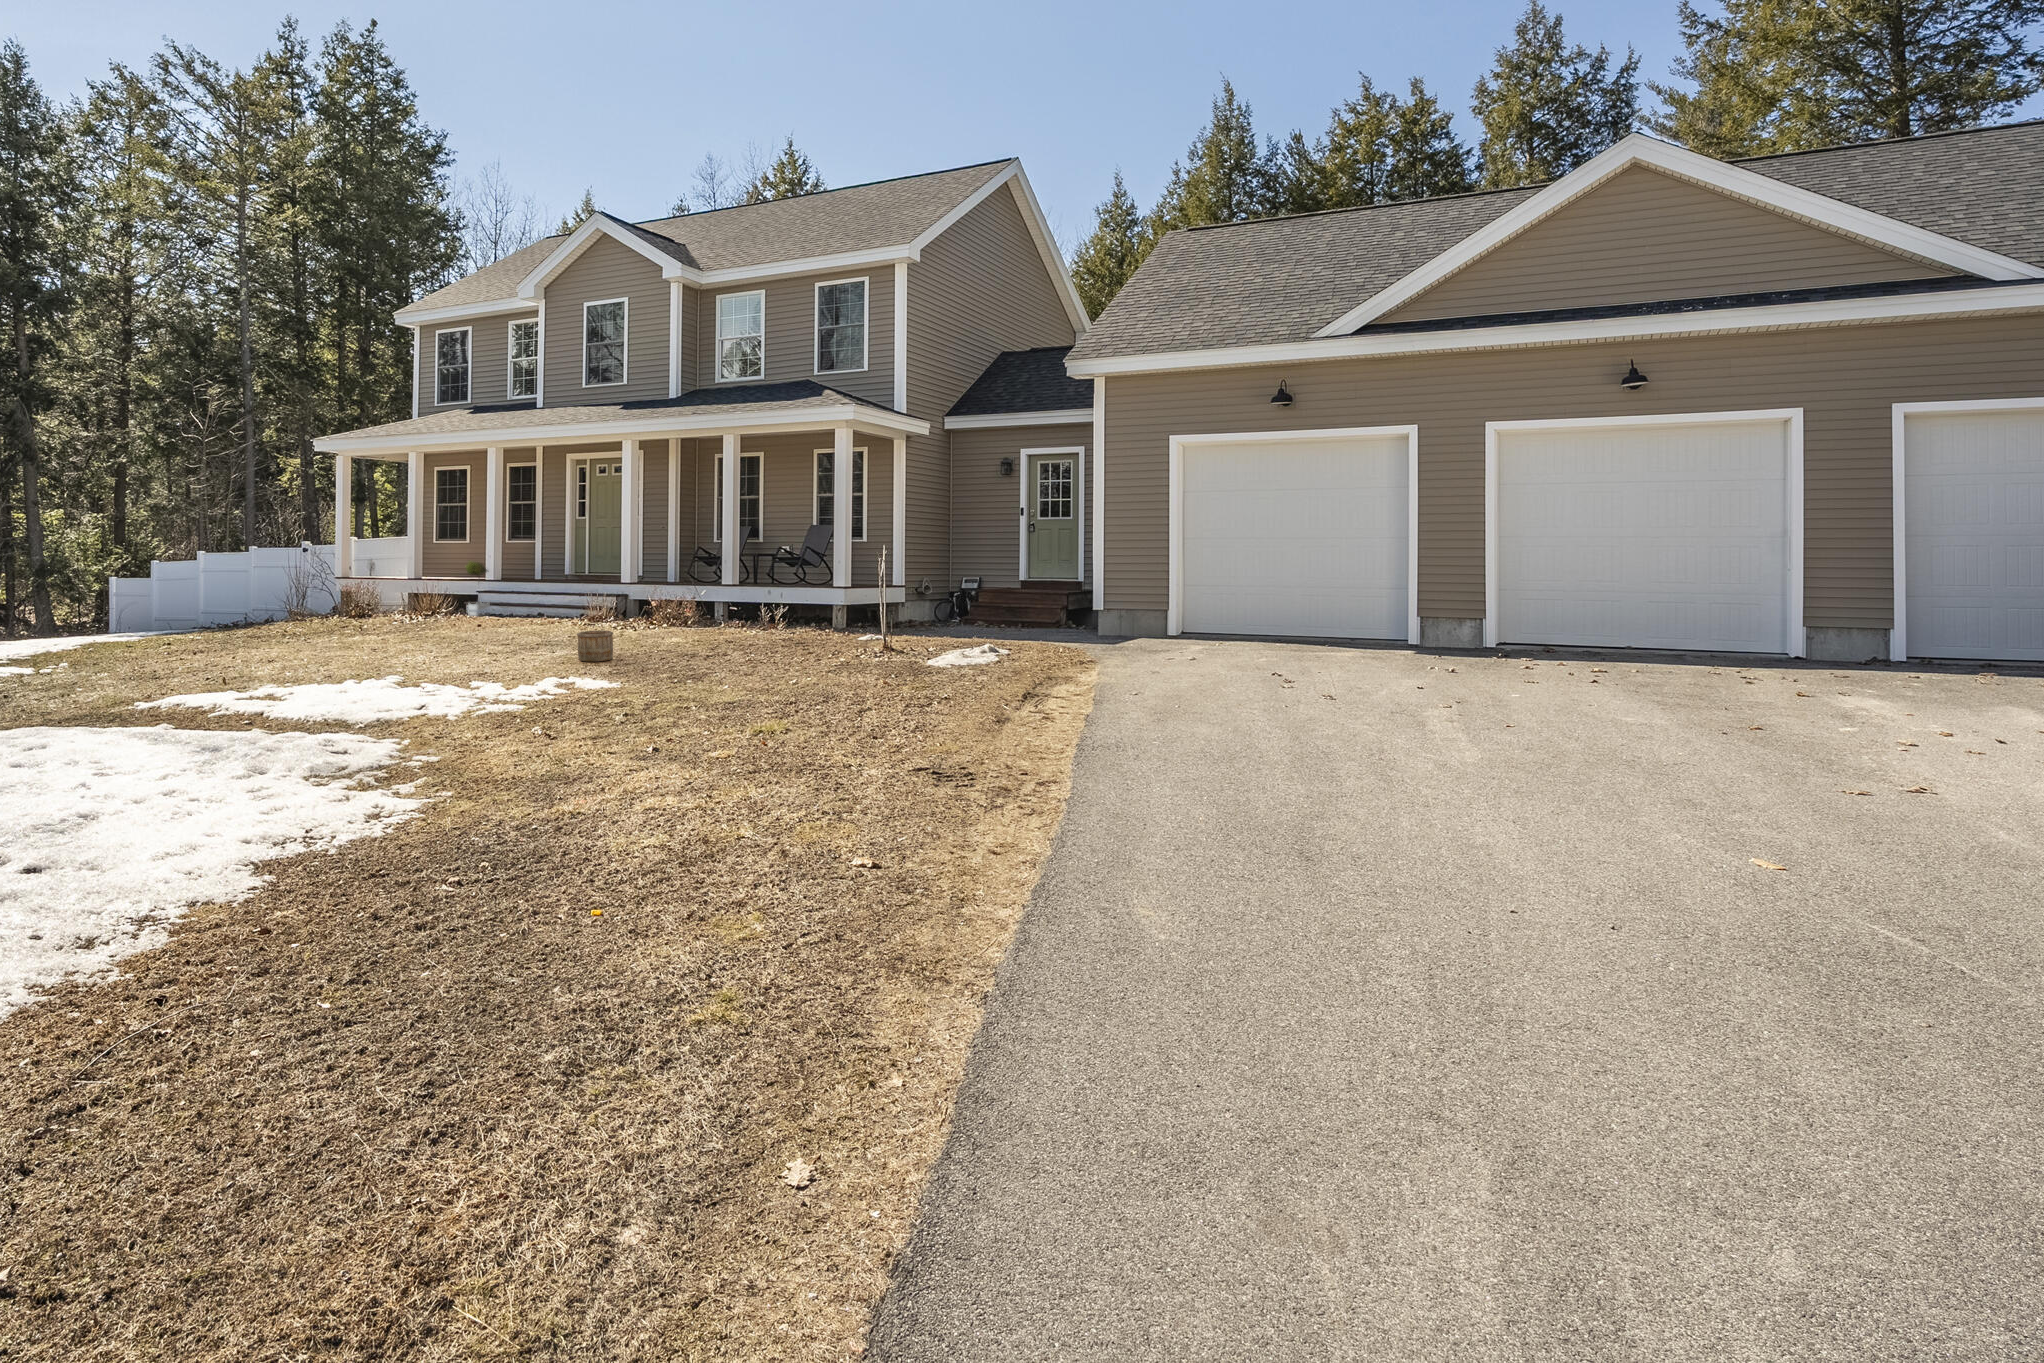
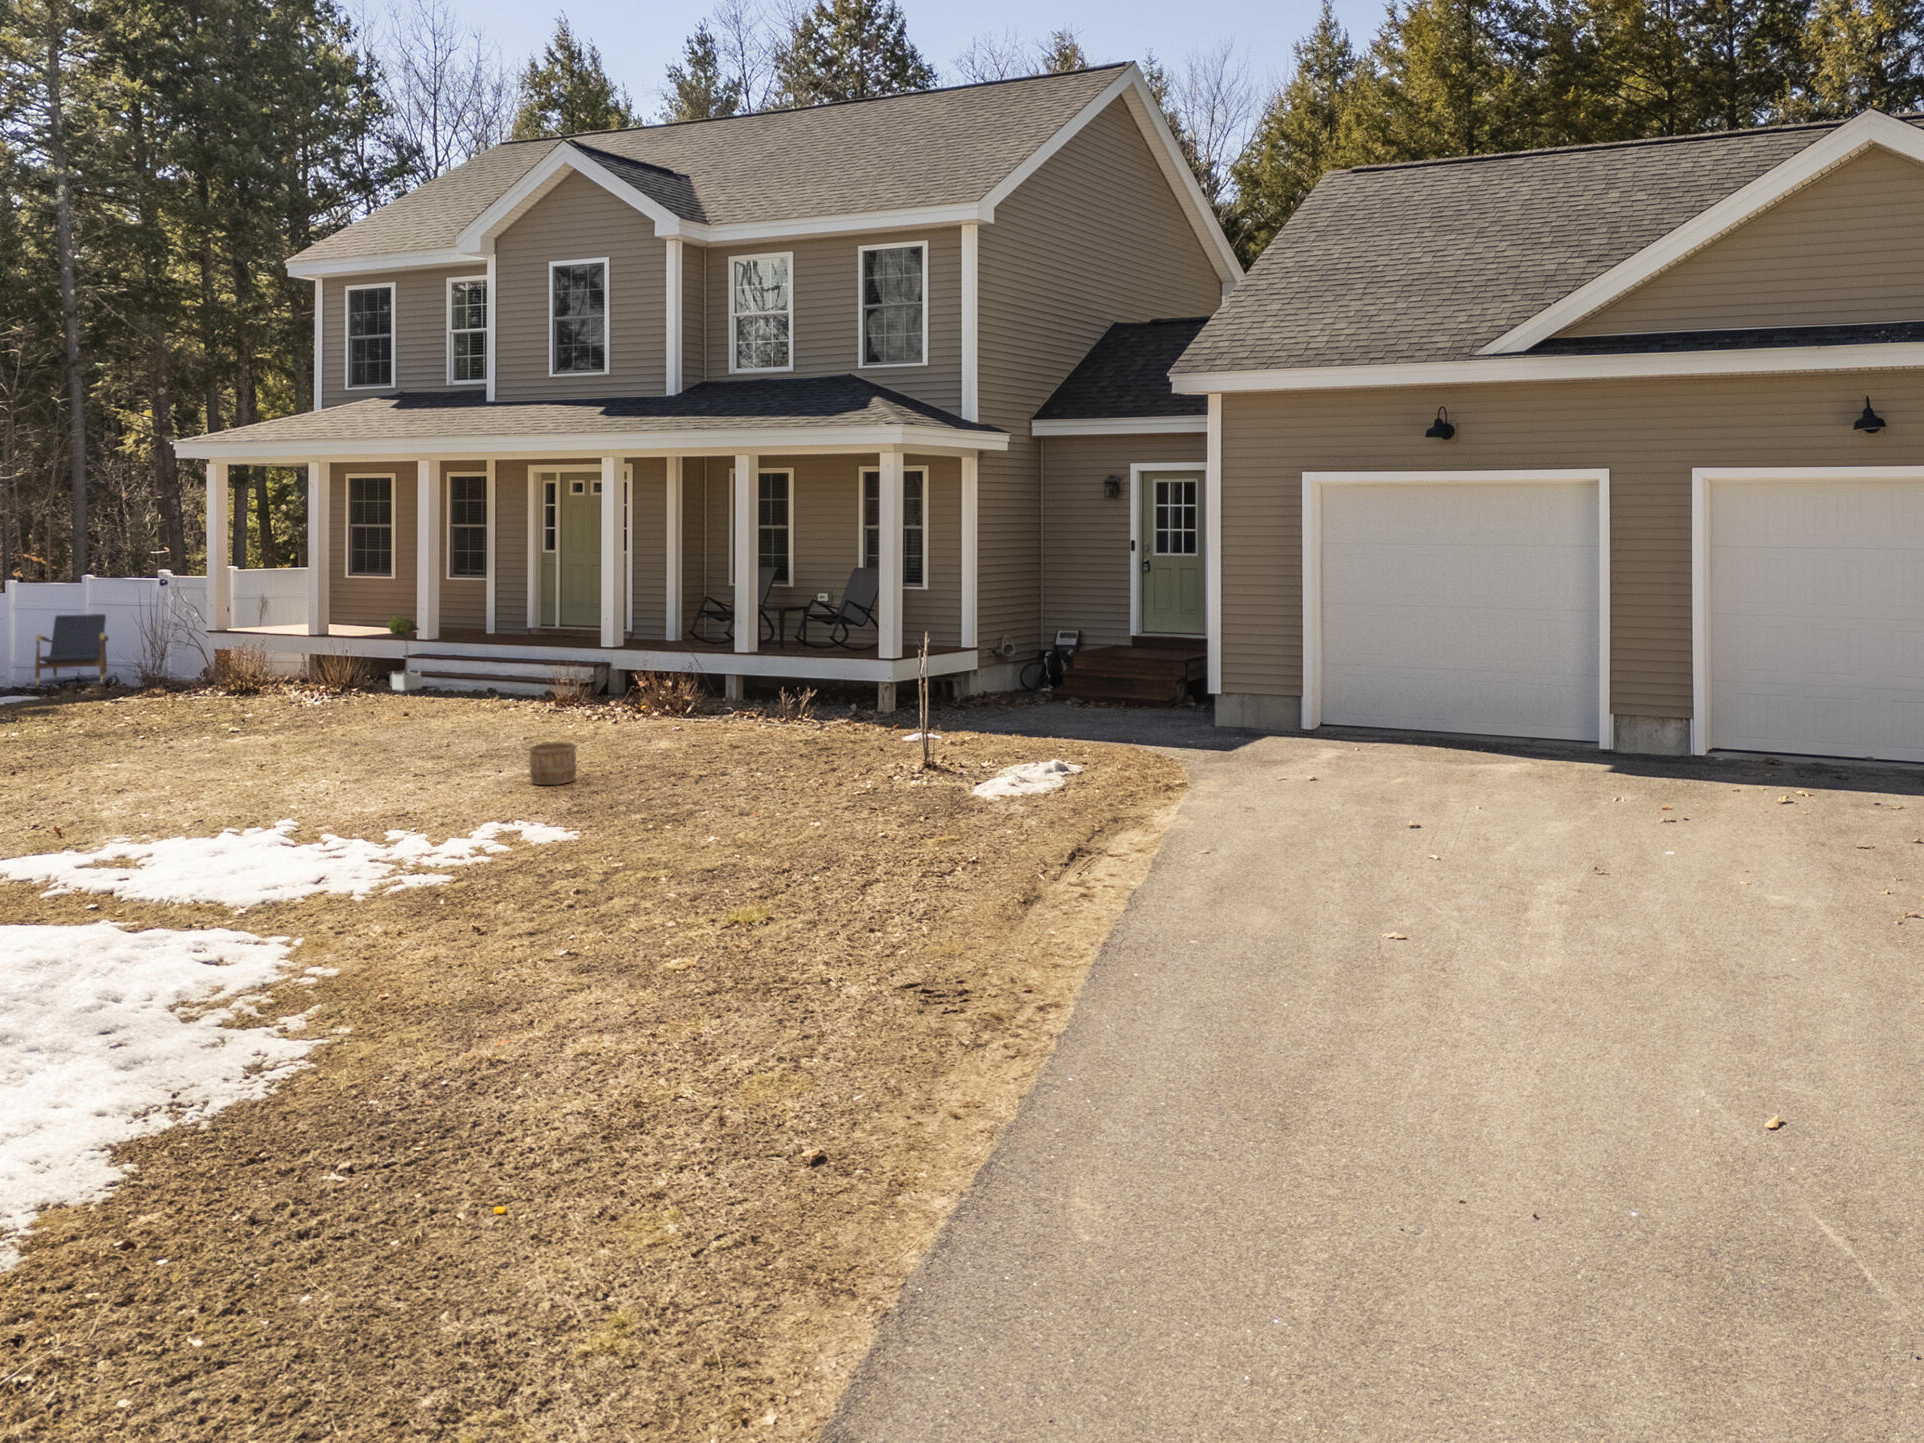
lounge chair: none [212,564,263,614] -> present [35,614,109,685]

